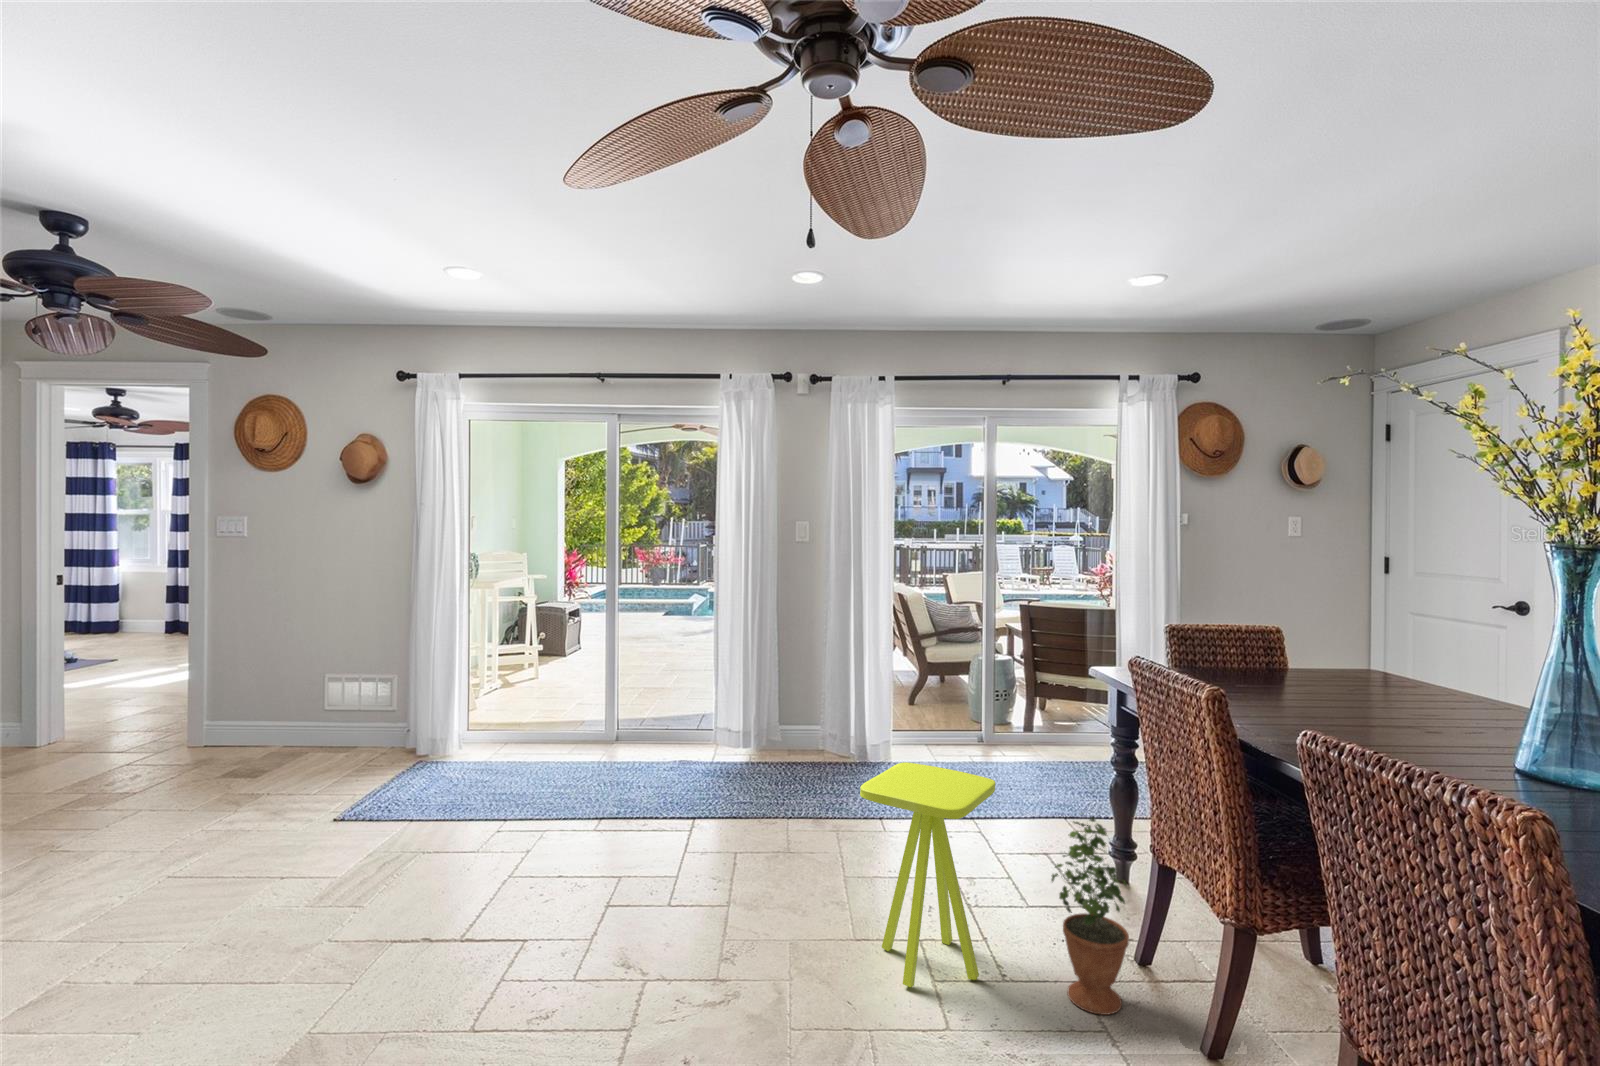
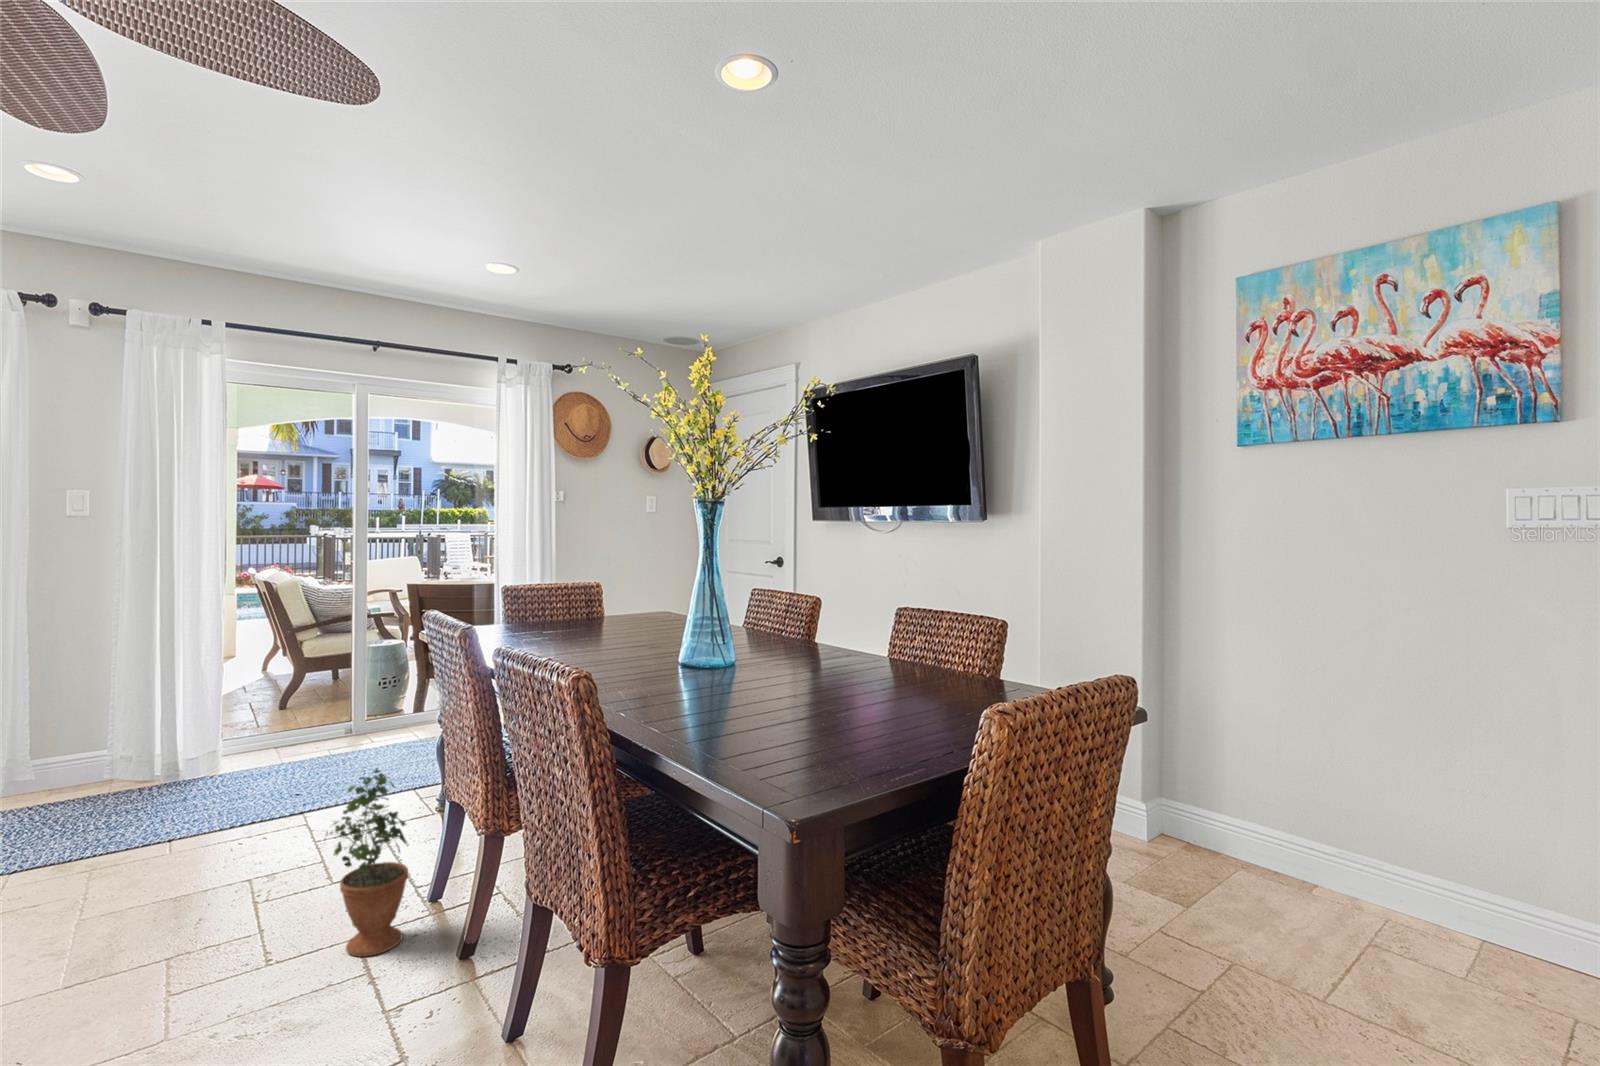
side table: present [860,762,995,987] -> none [71,752,272,1001]

